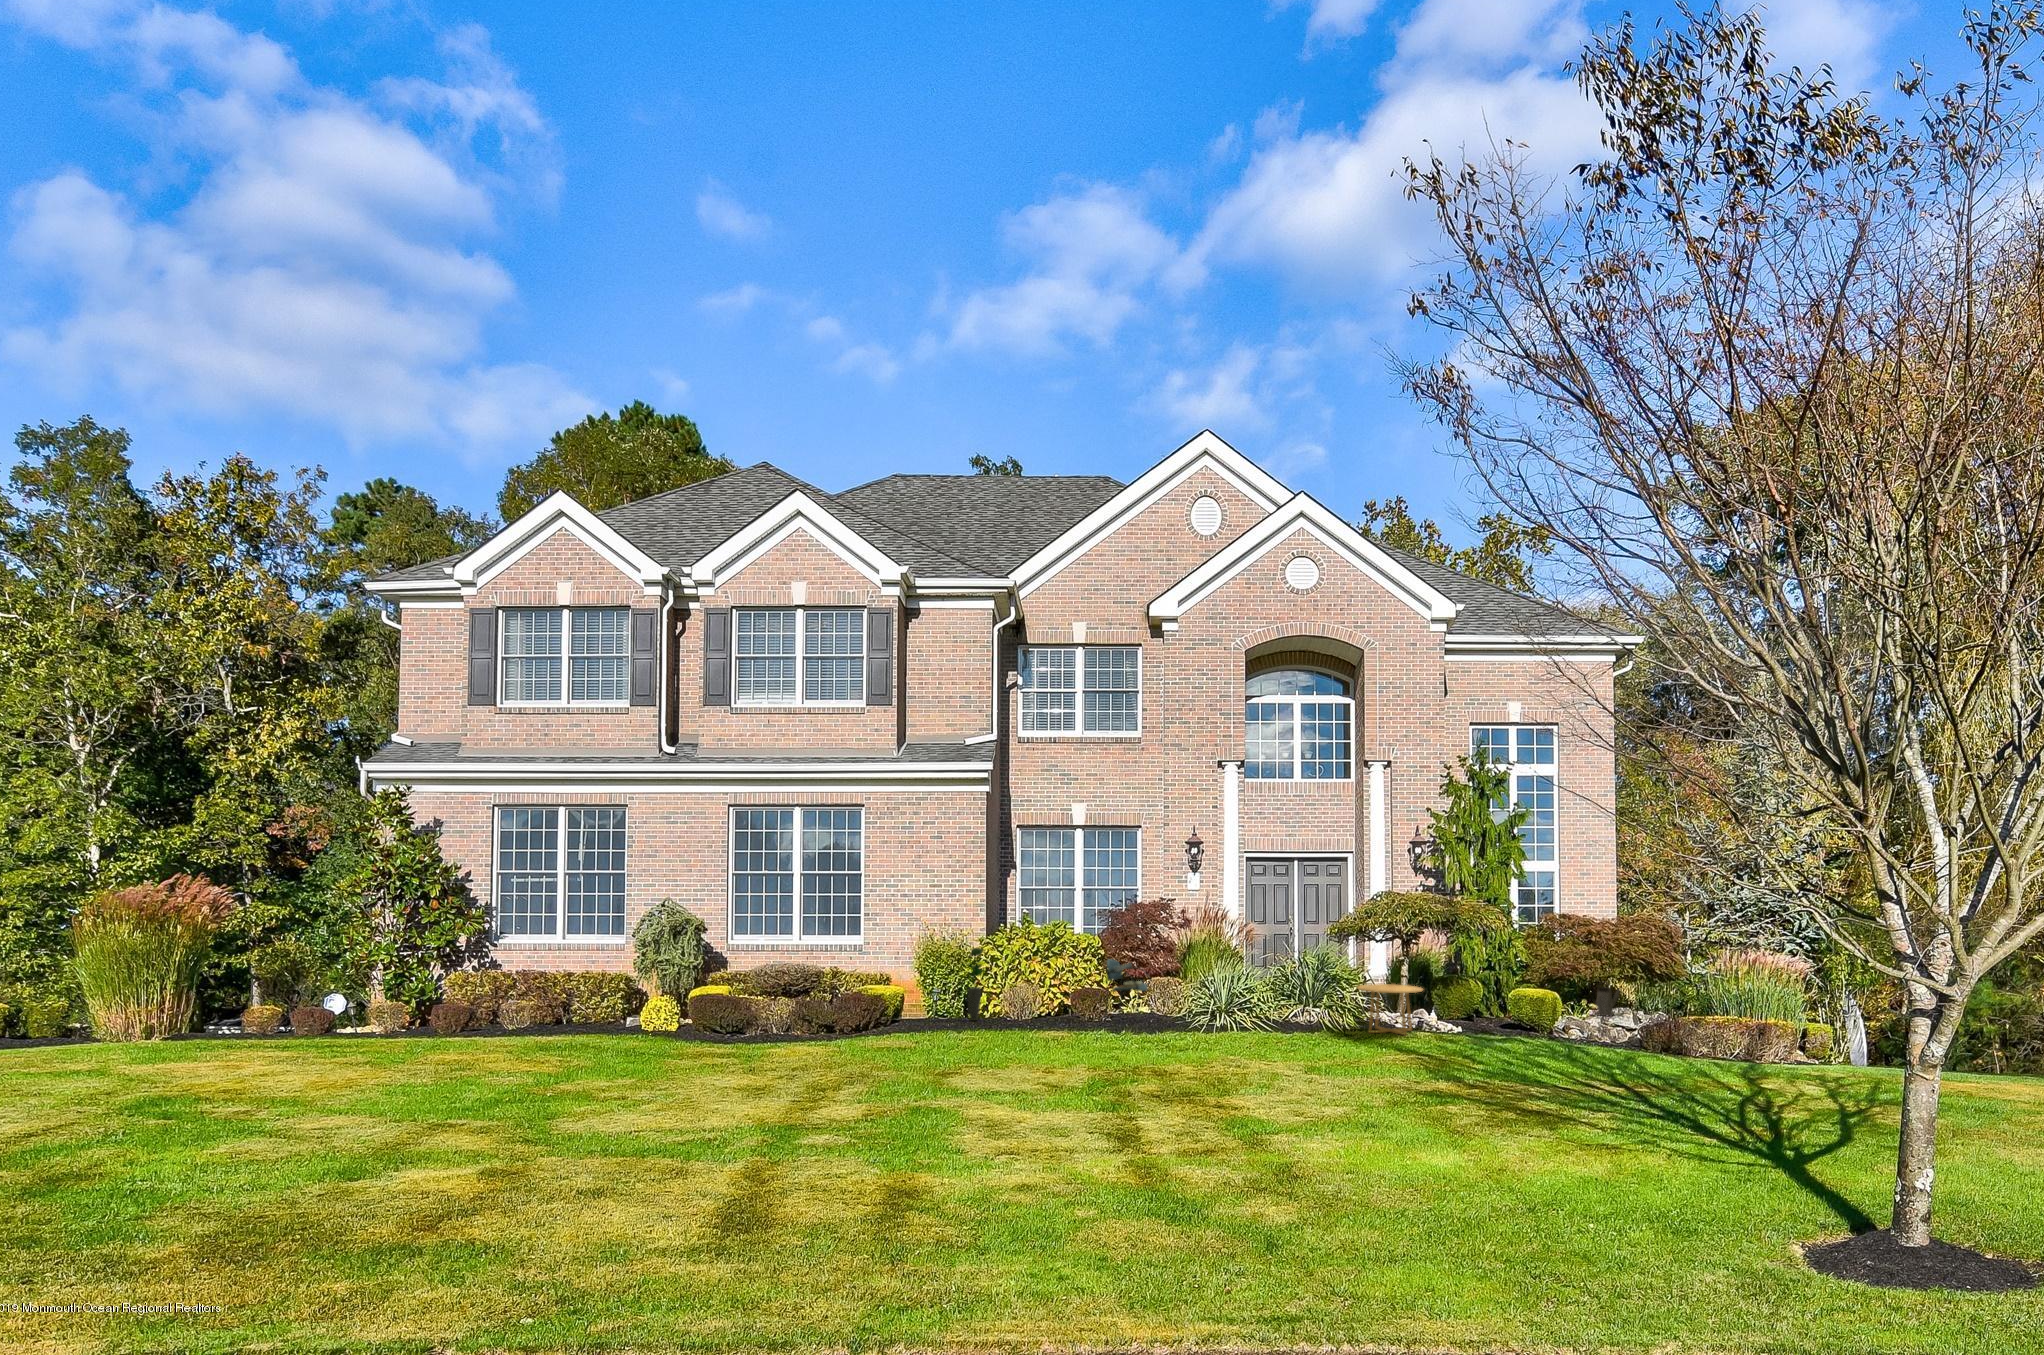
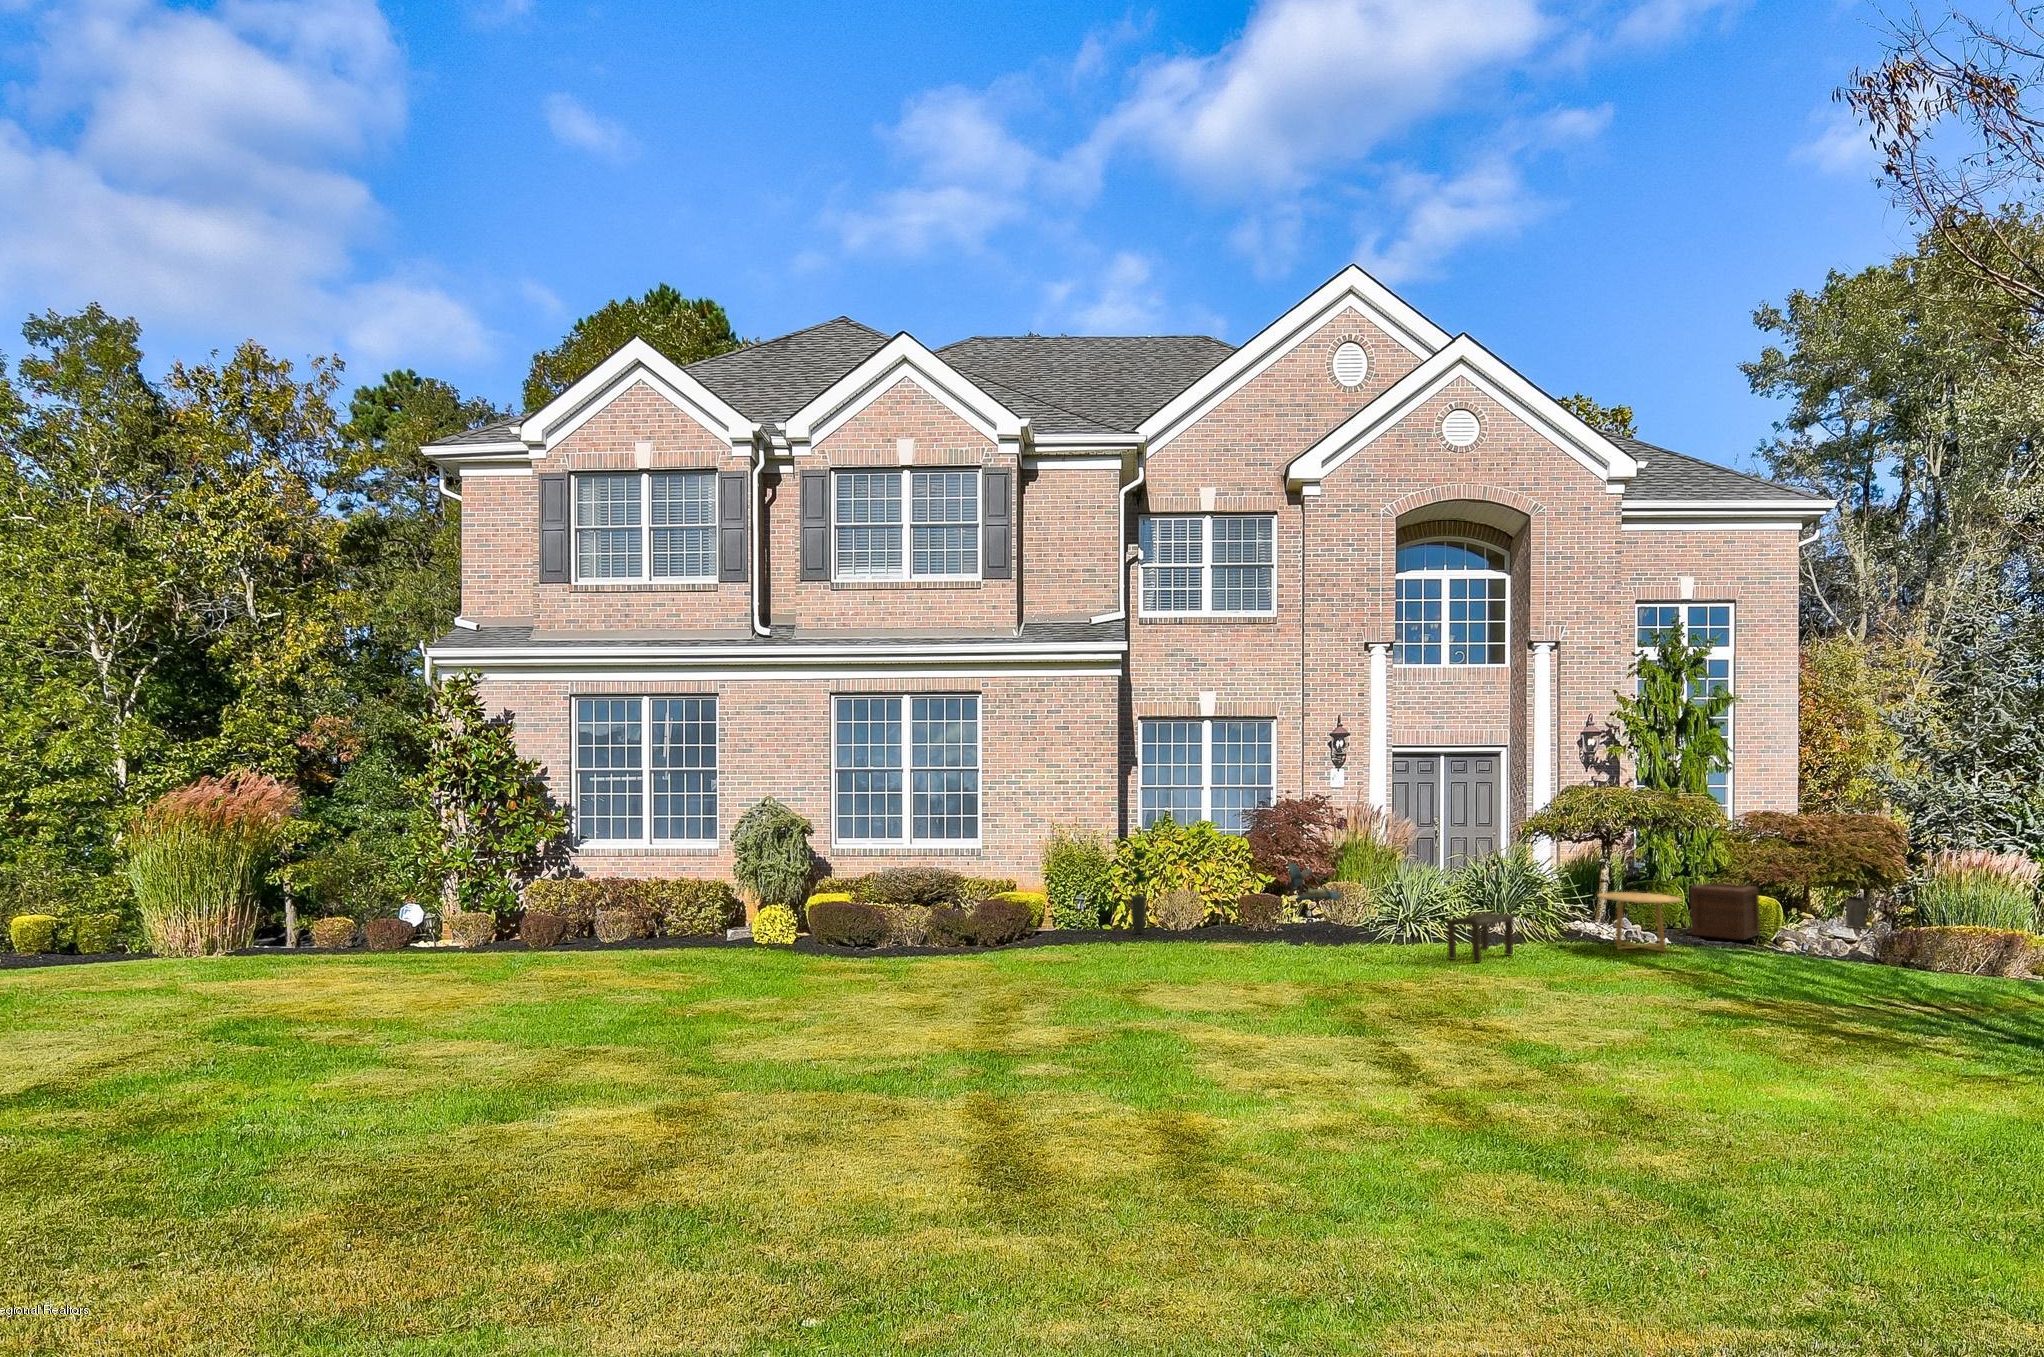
wooden crate: none [1450,976,1510,1026] -> present [1690,883,1760,940]
bench: none [1212,1001,1274,1044] -> present [1446,912,1515,963]

